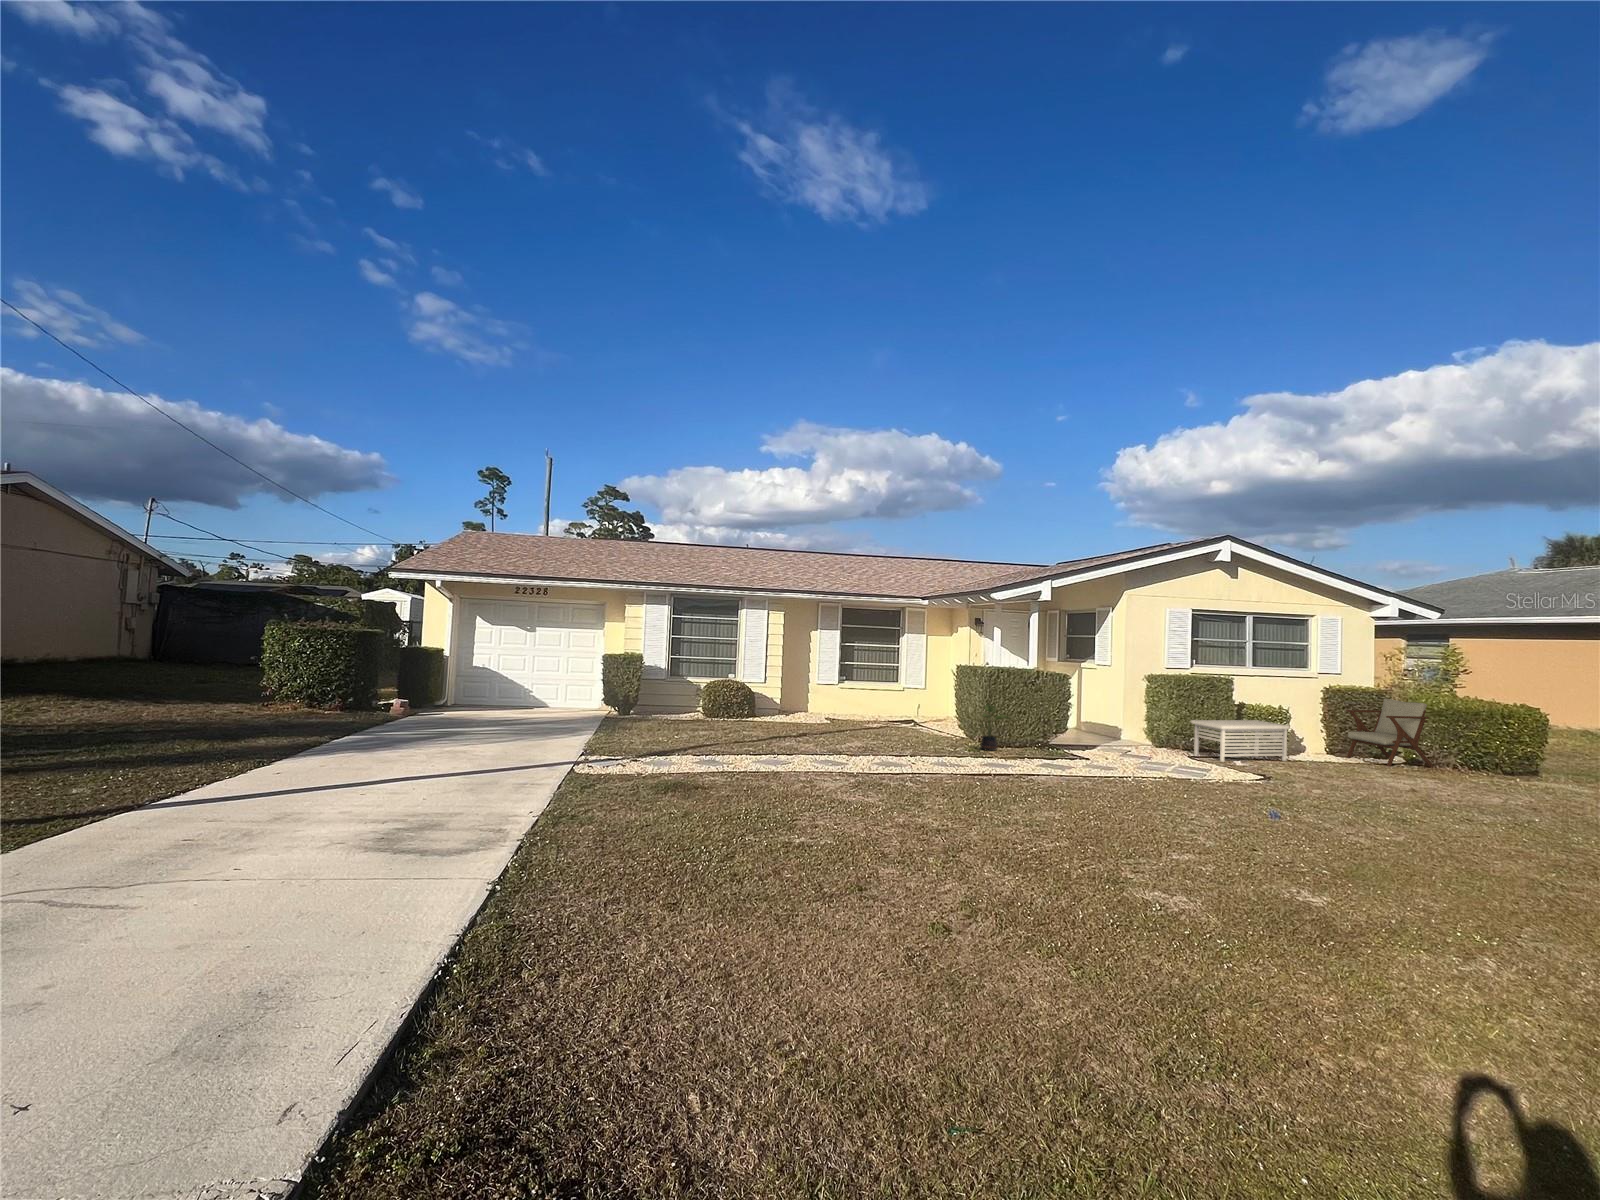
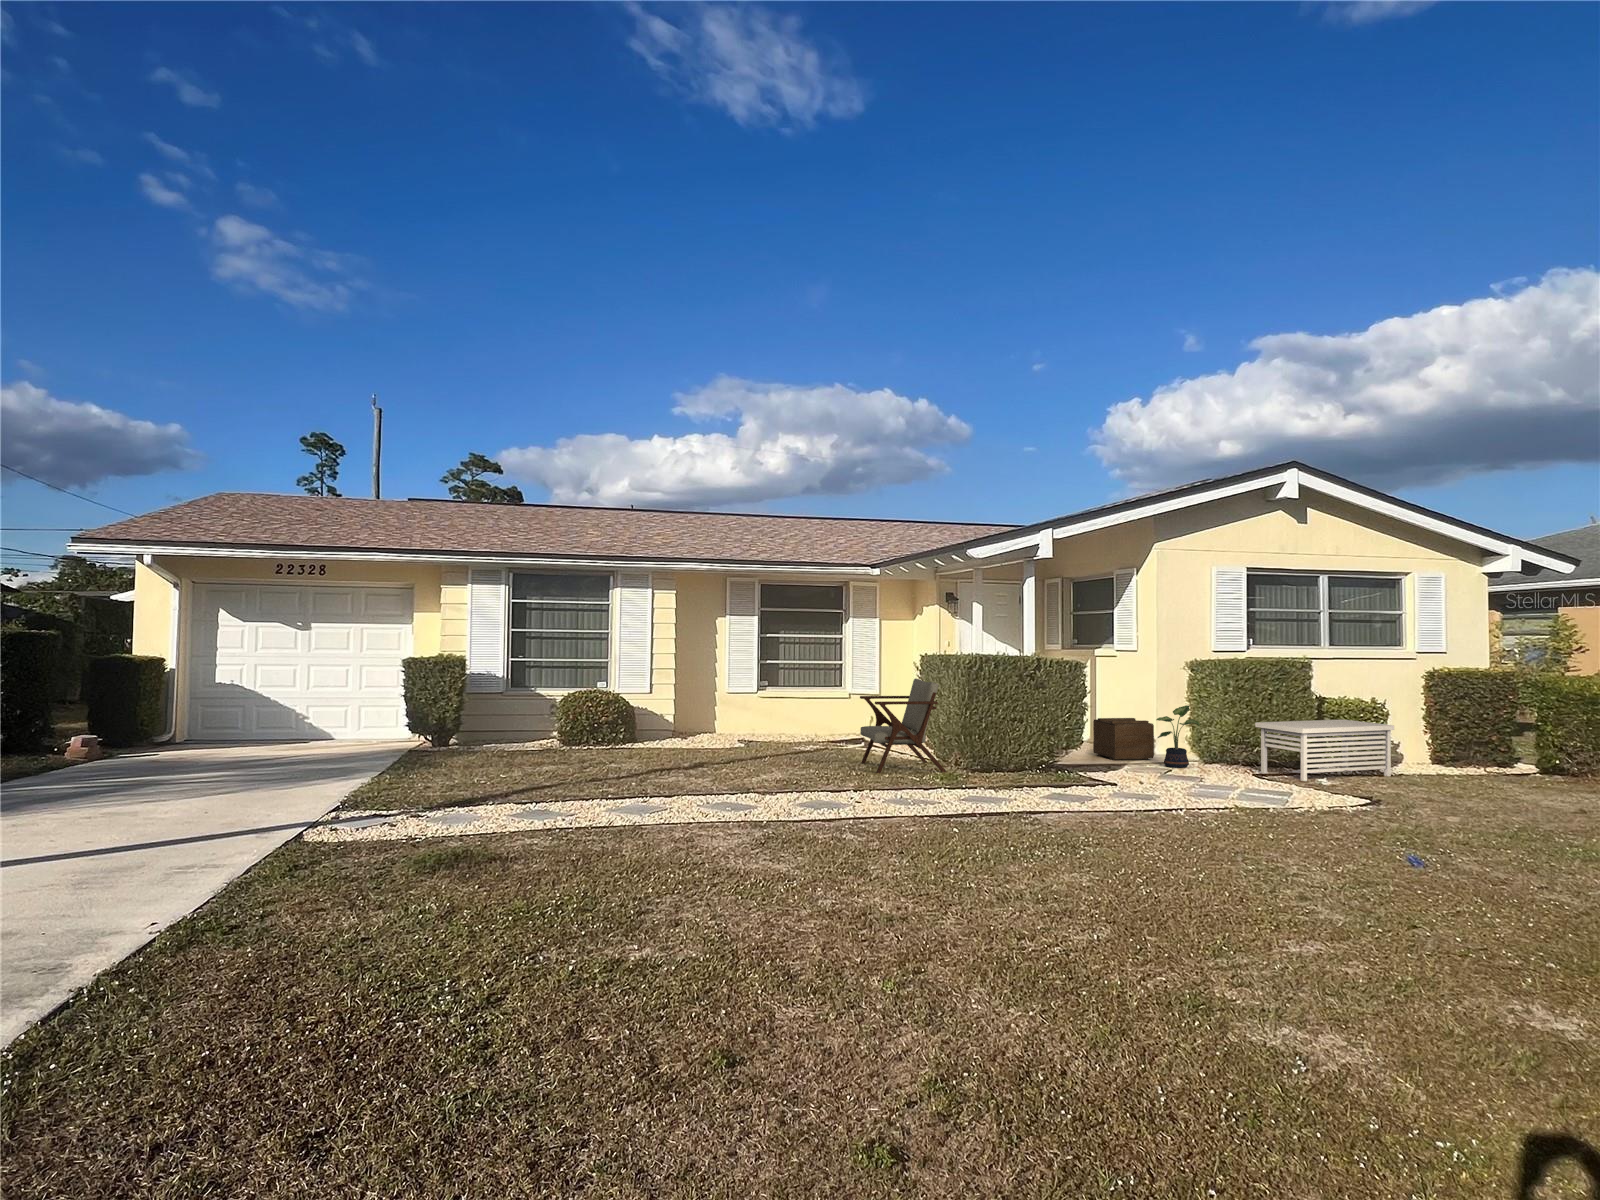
lounge chair: present [1346,698,1433,767] -> present [860,679,946,773]
potted plant: present [980,704,1008,751] -> present [1156,705,1200,768]
wooden crate: none [1078,713,1121,743] -> present [1093,718,1154,760]

